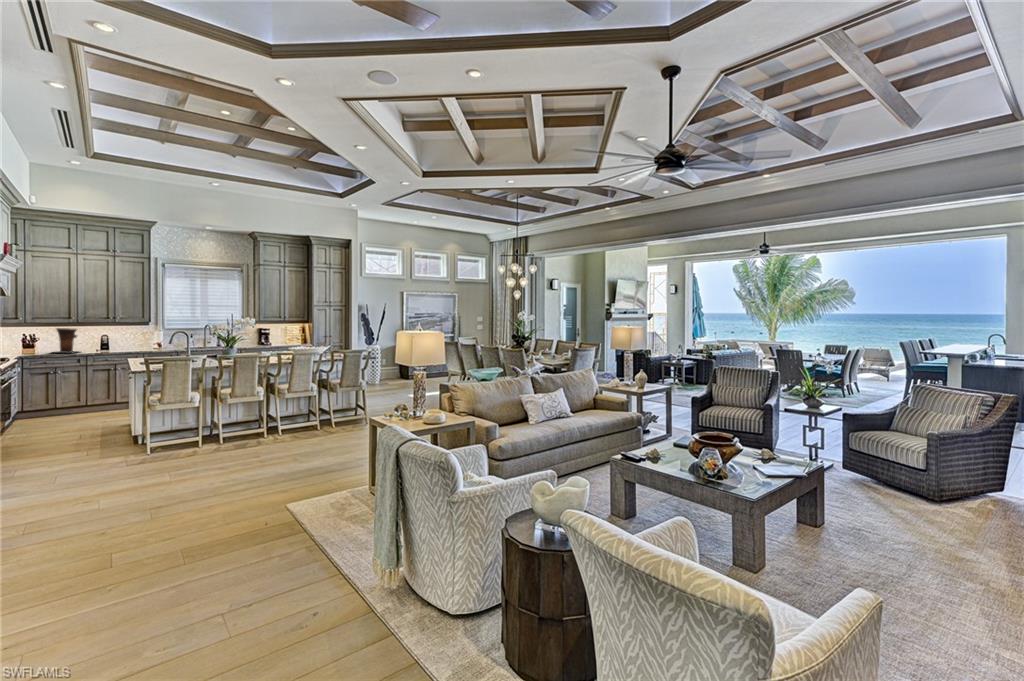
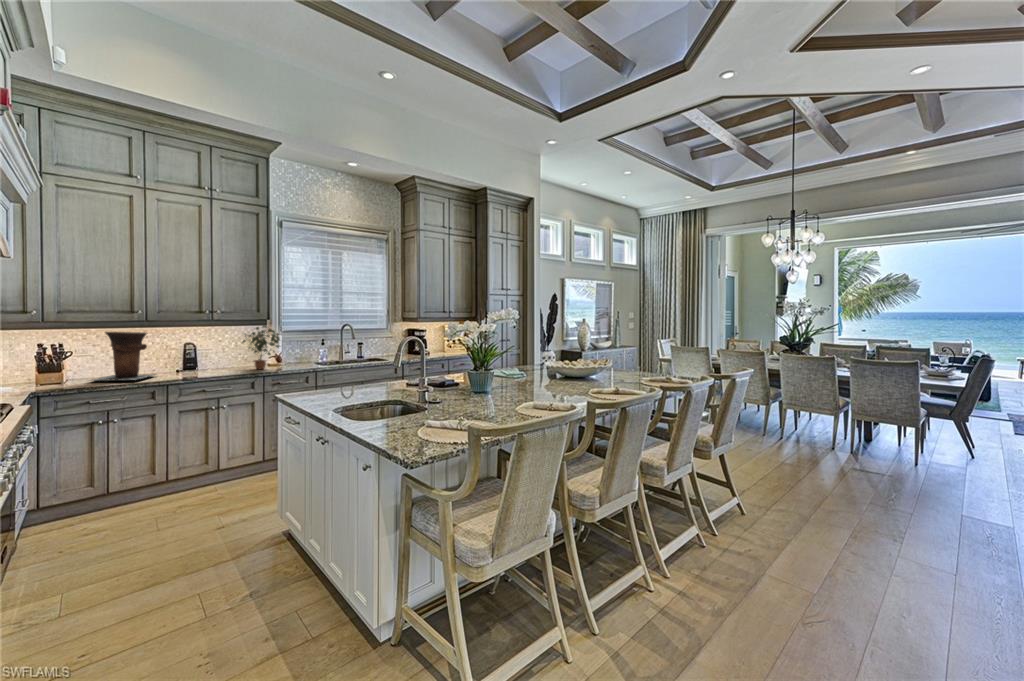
potted plant: none [136,325,160,350] -> present [242,325,280,369]

